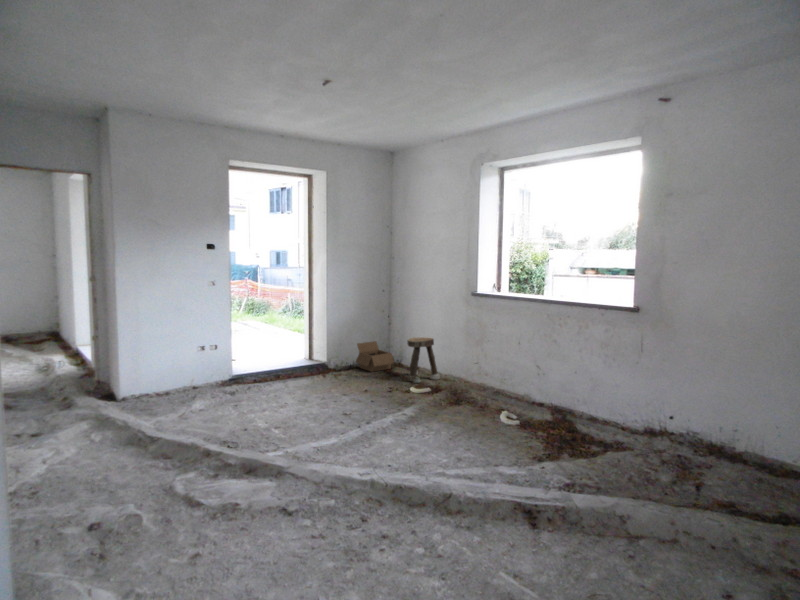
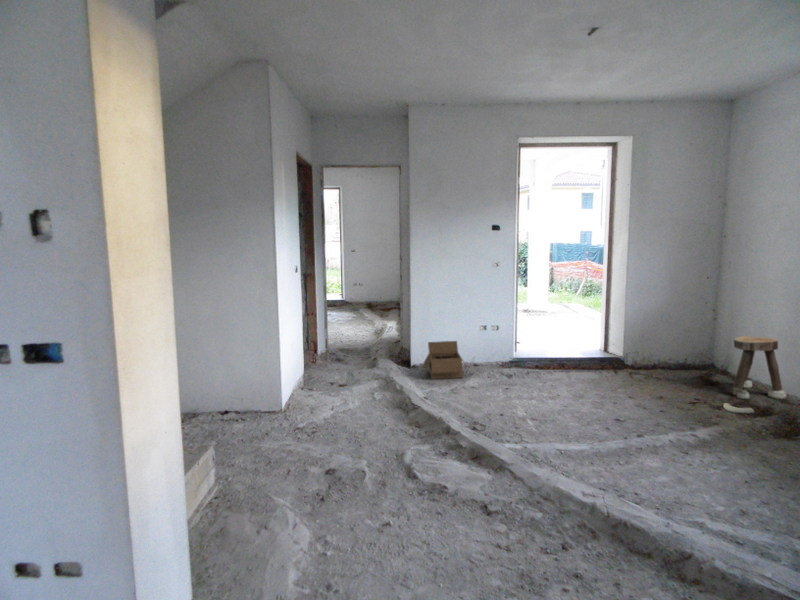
box: present [356,341,394,372] -> present [423,341,463,379]

